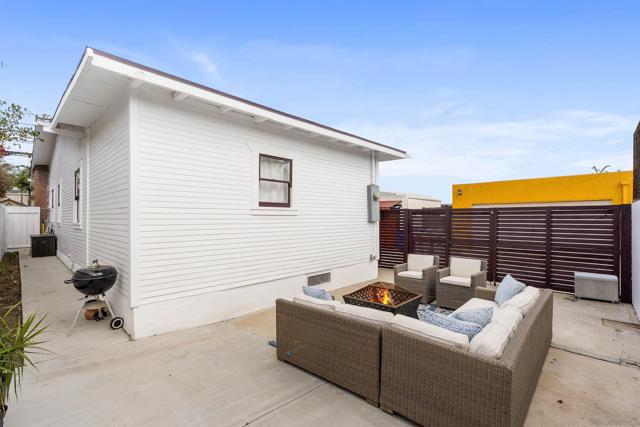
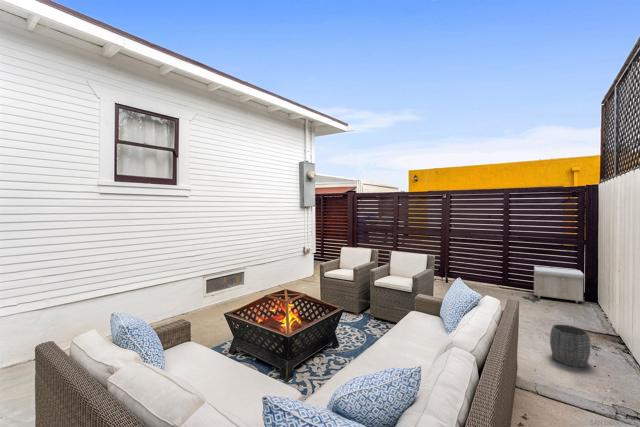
woven basket: none [581,311,611,340] -> present [550,324,590,367]

